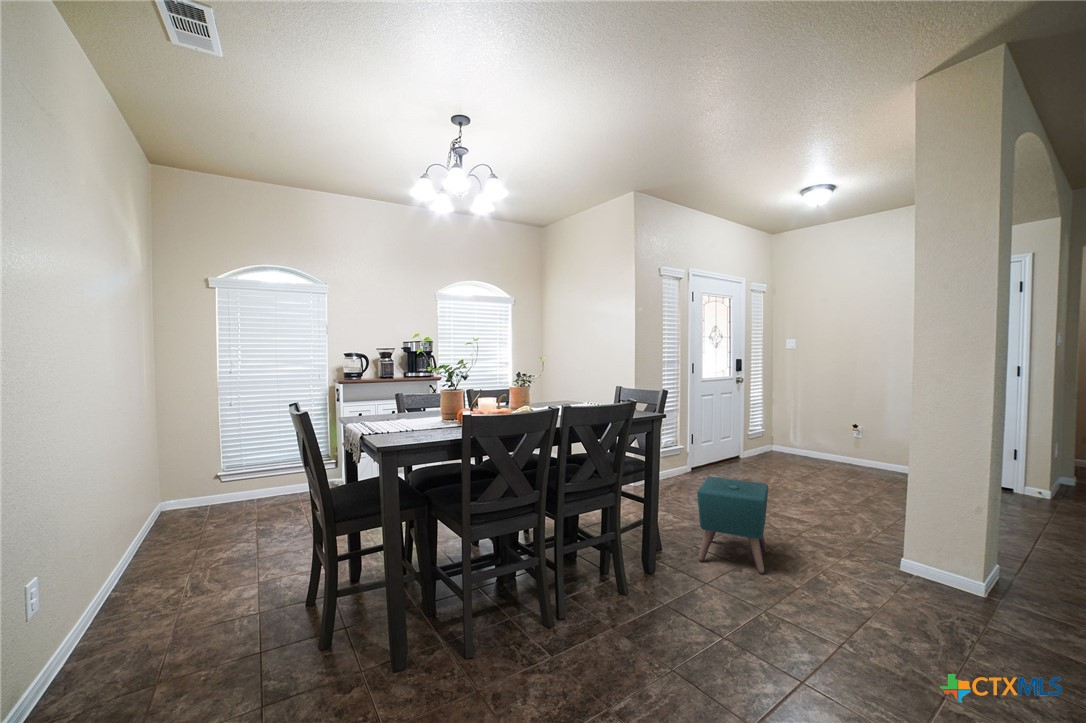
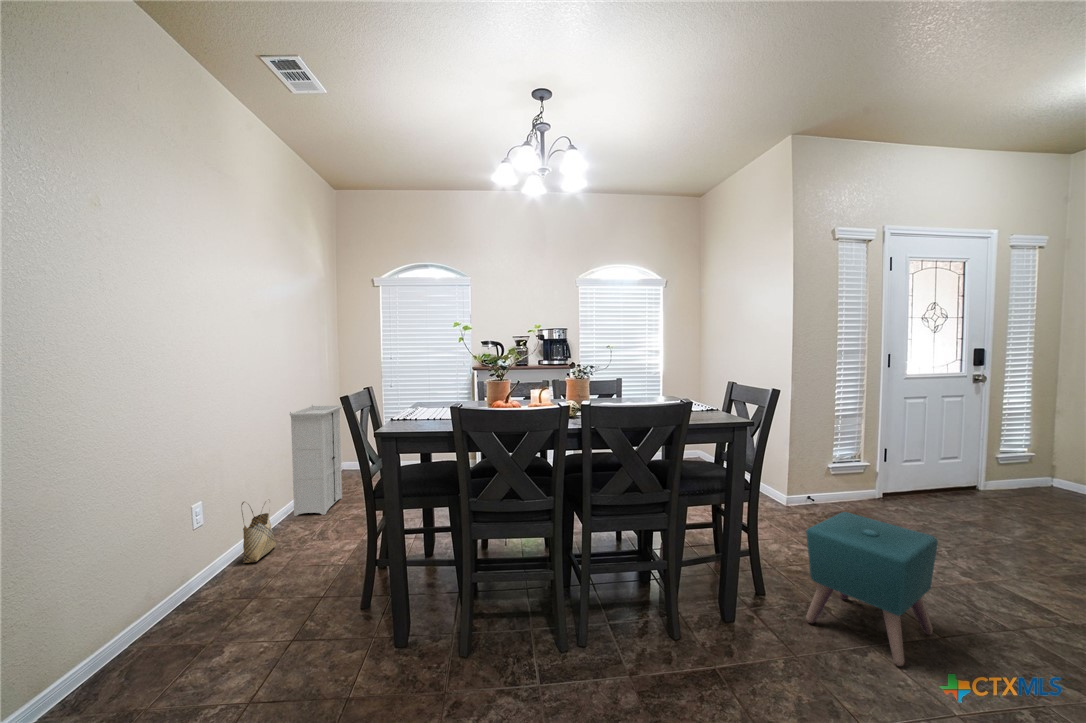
storage cabinet: none [122,432,187,581] -> present [290,405,342,516]
woven basket: none [86,557,133,648] -> present [241,502,276,563]

